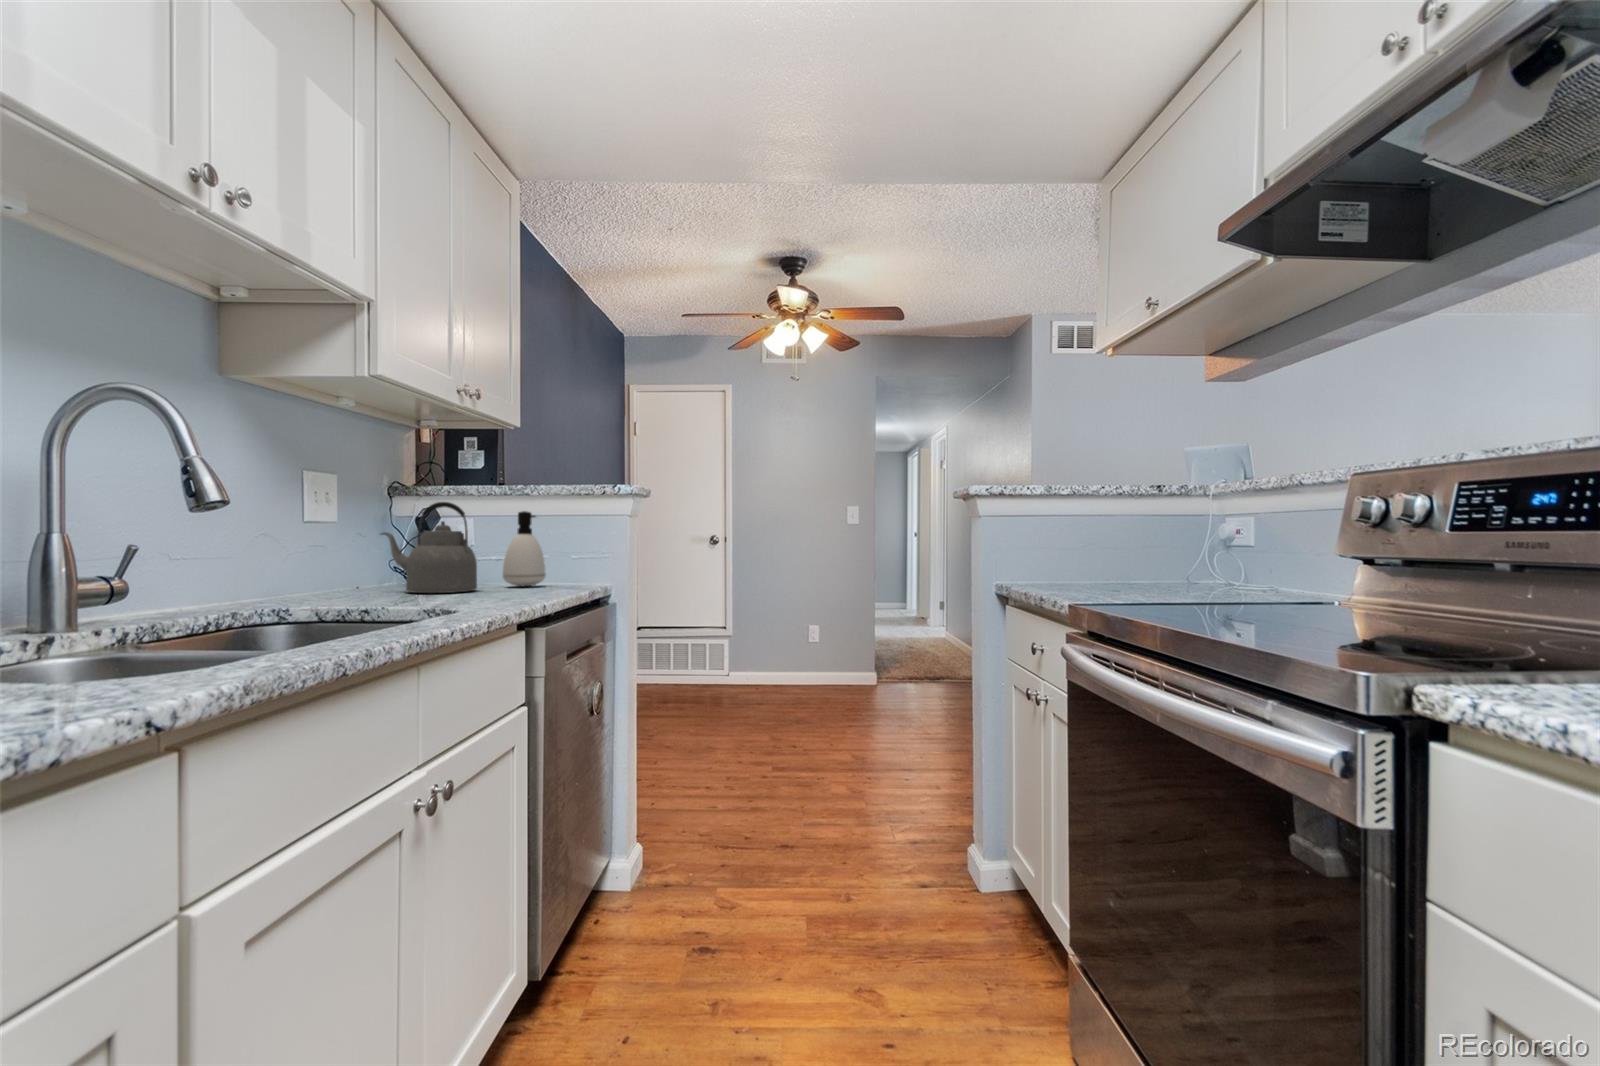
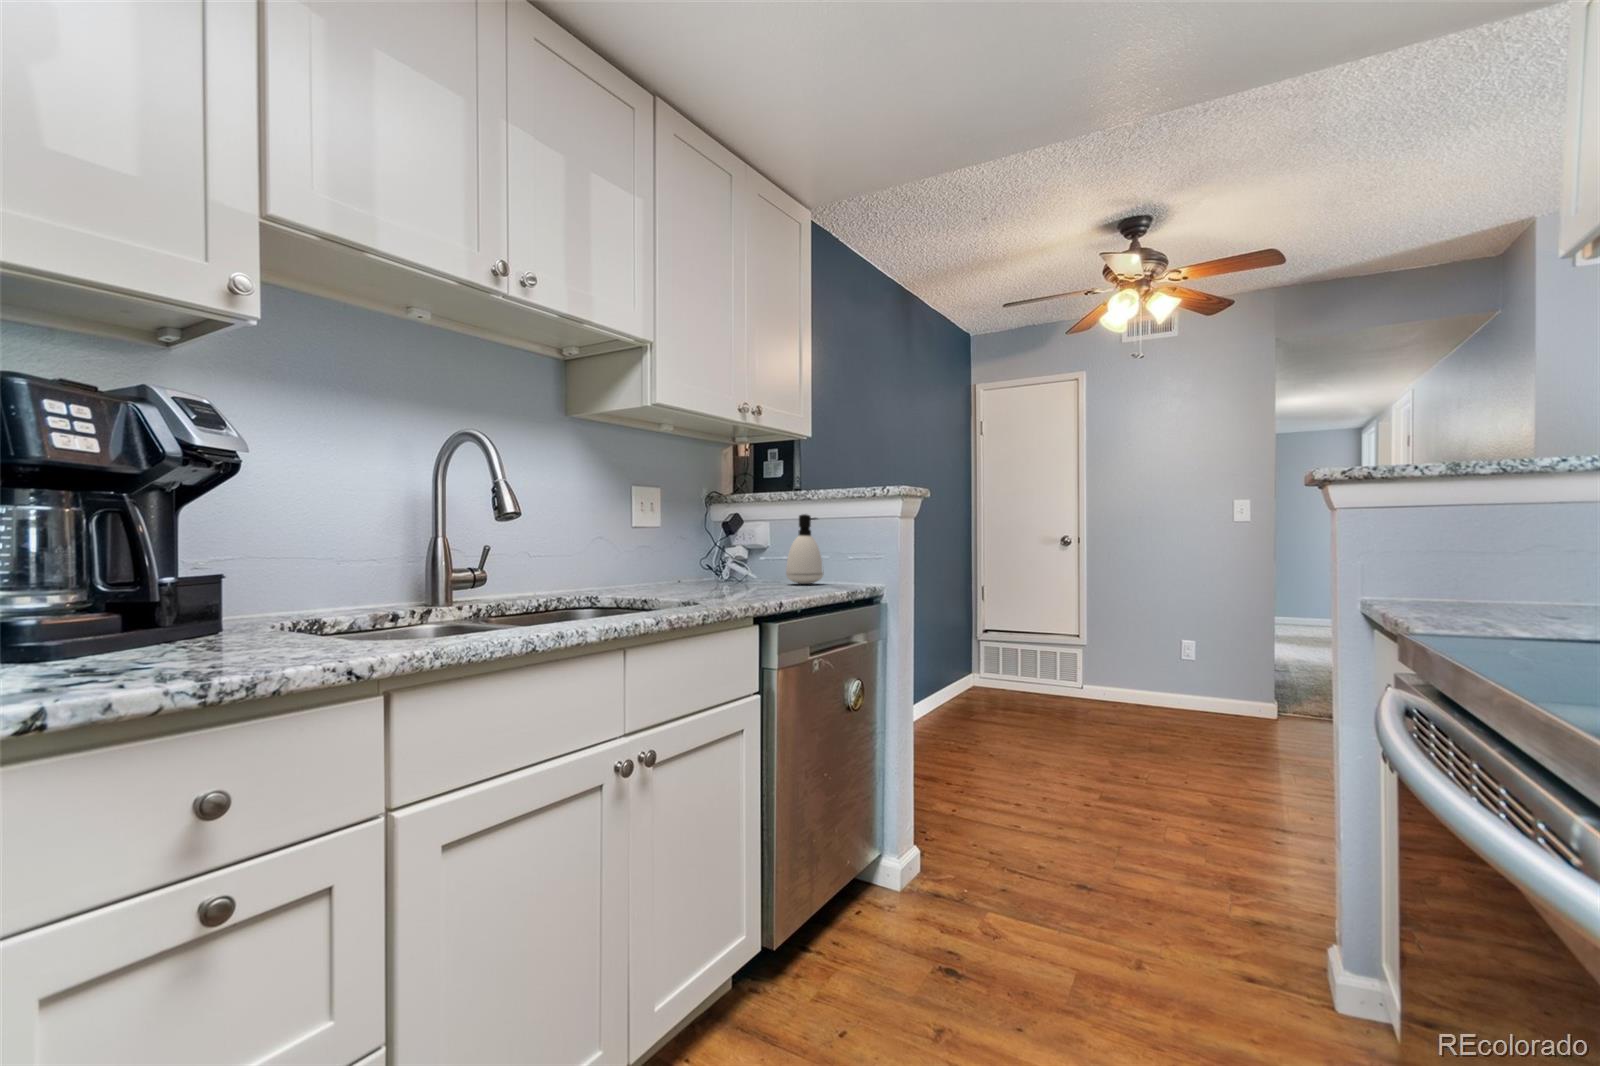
kettle: present [381,502,477,593] -> none [688,508,760,588]

